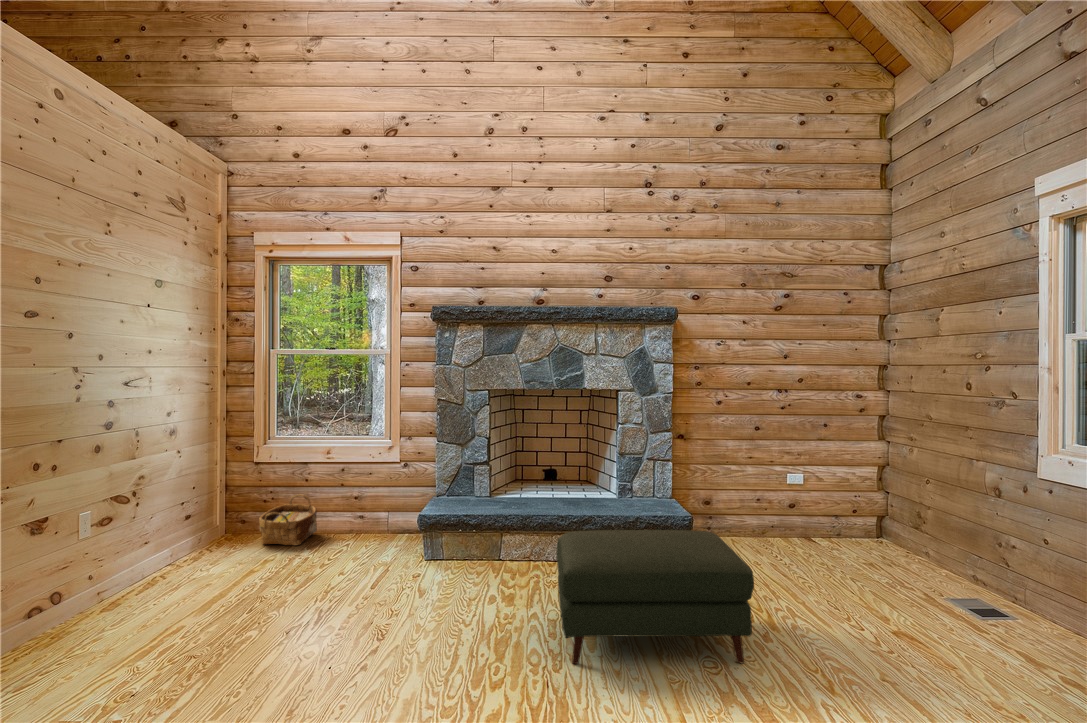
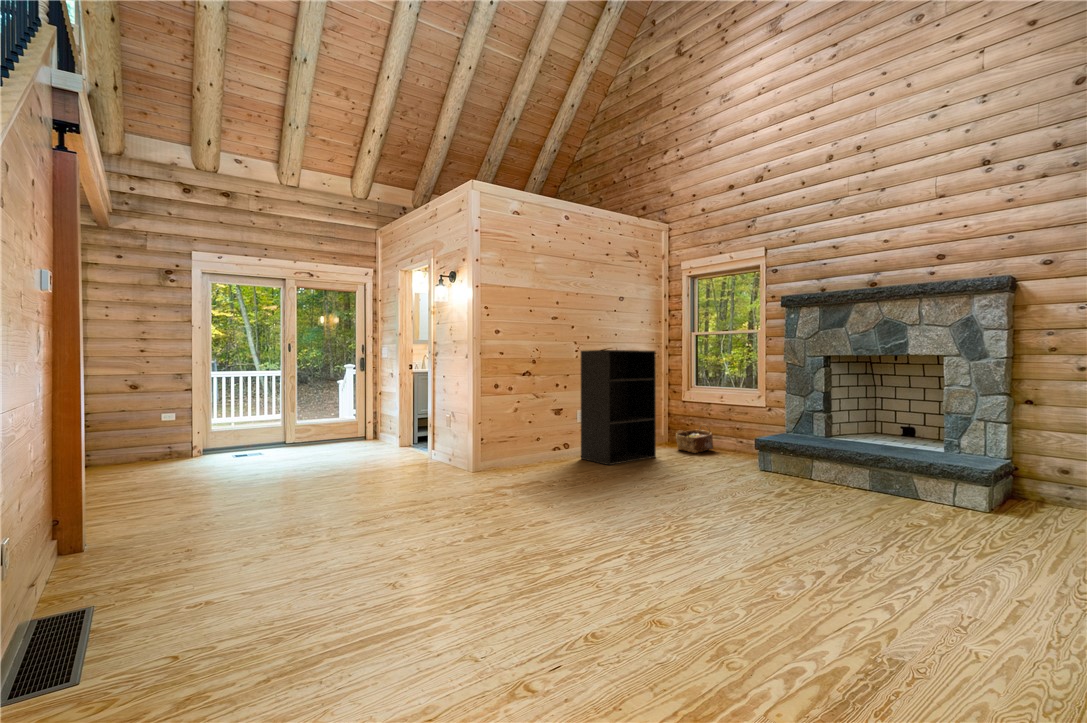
bookshelf: none [99,385,245,614] -> present [581,350,656,465]
ottoman: present [557,530,754,664] -> none [764,448,949,559]

